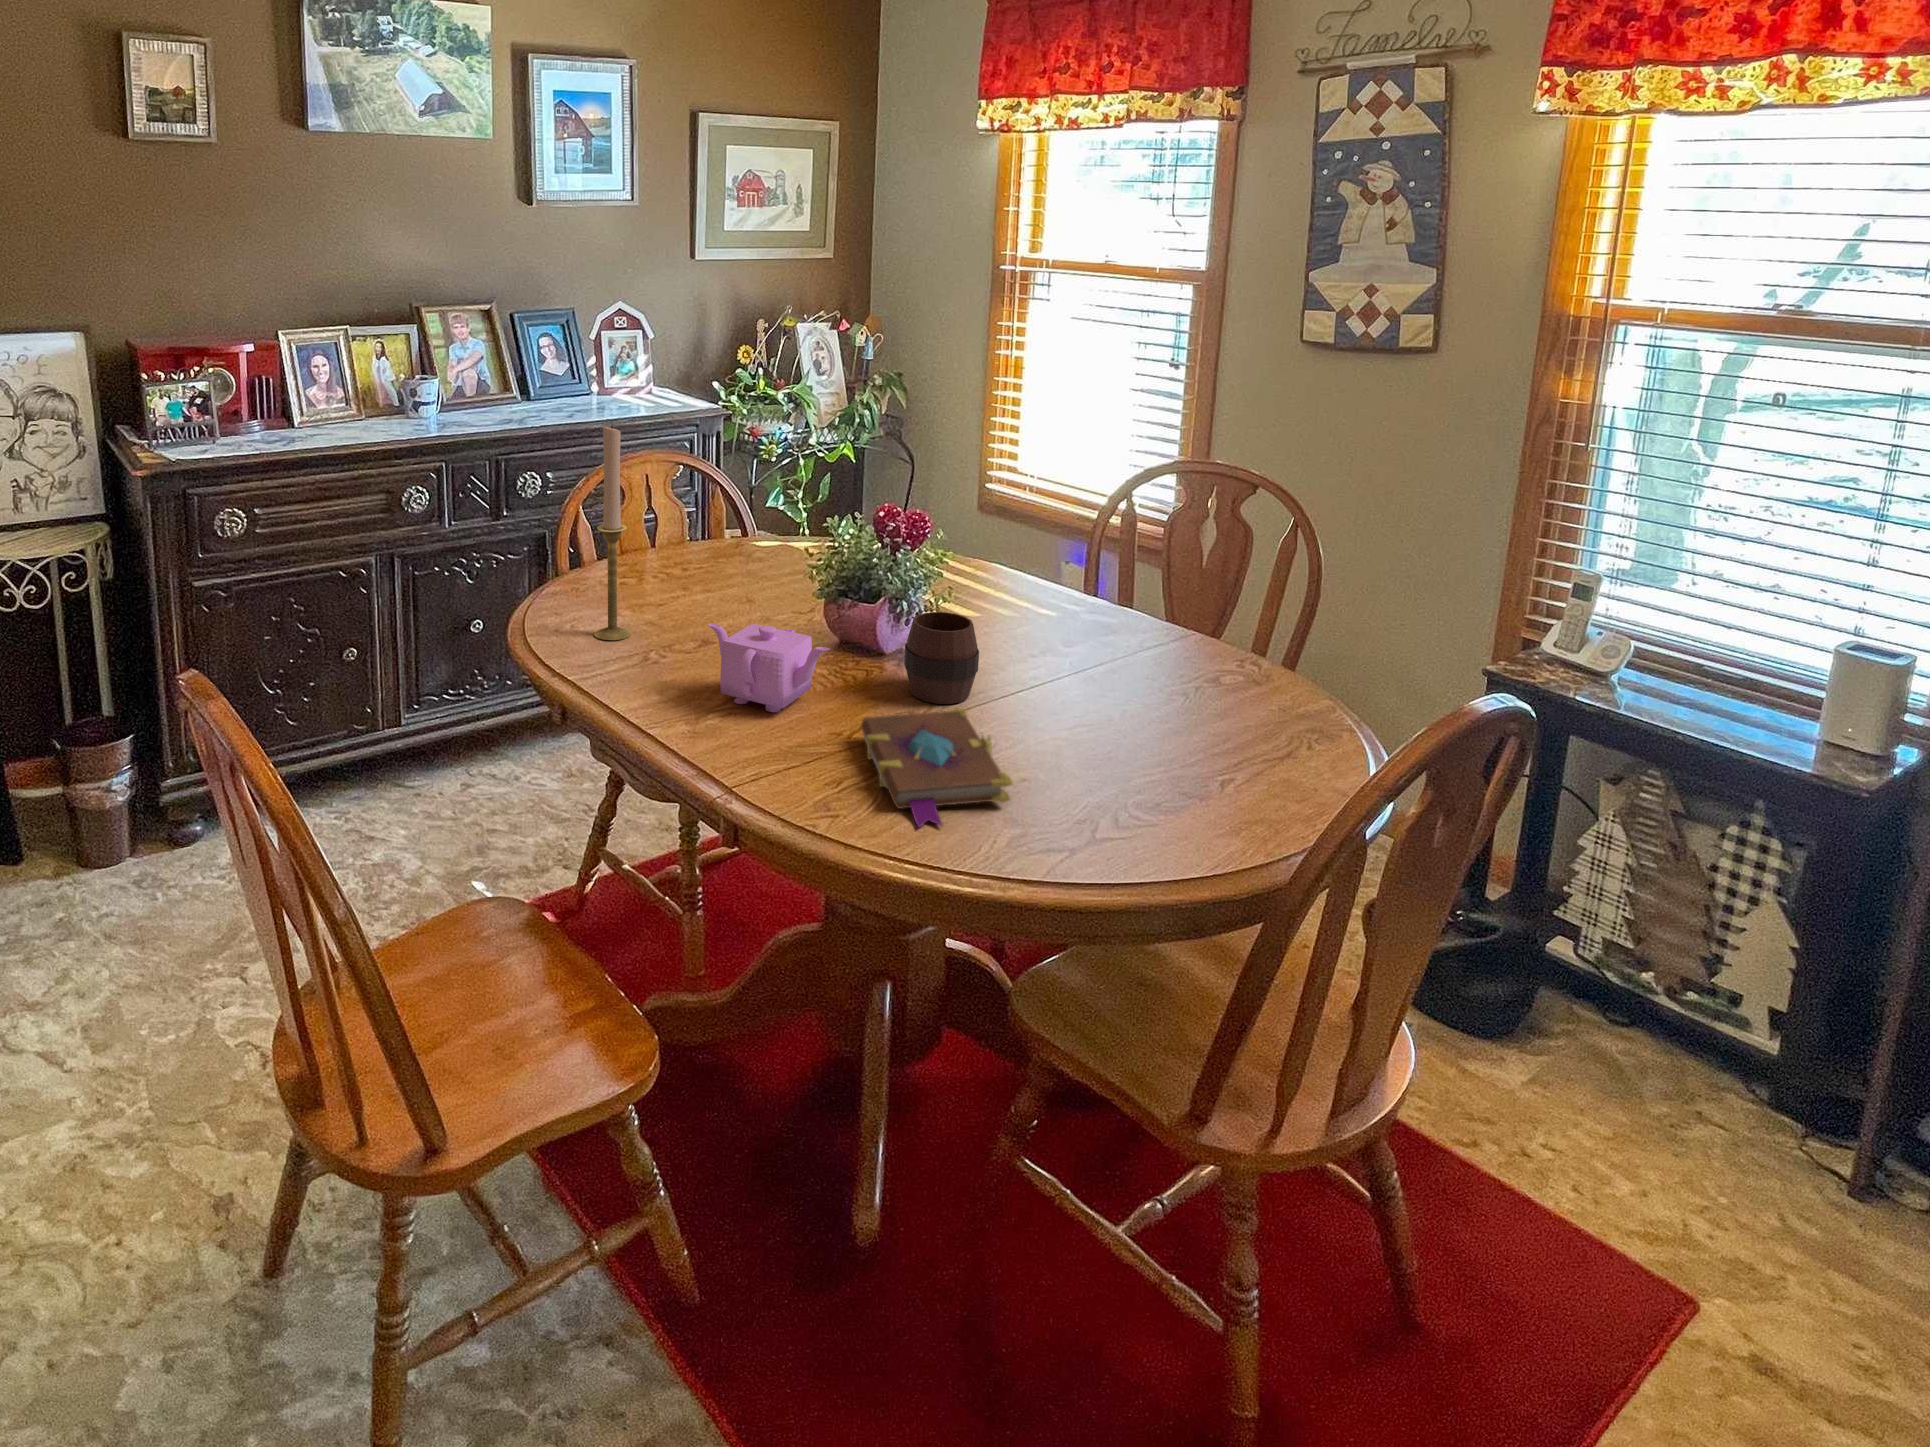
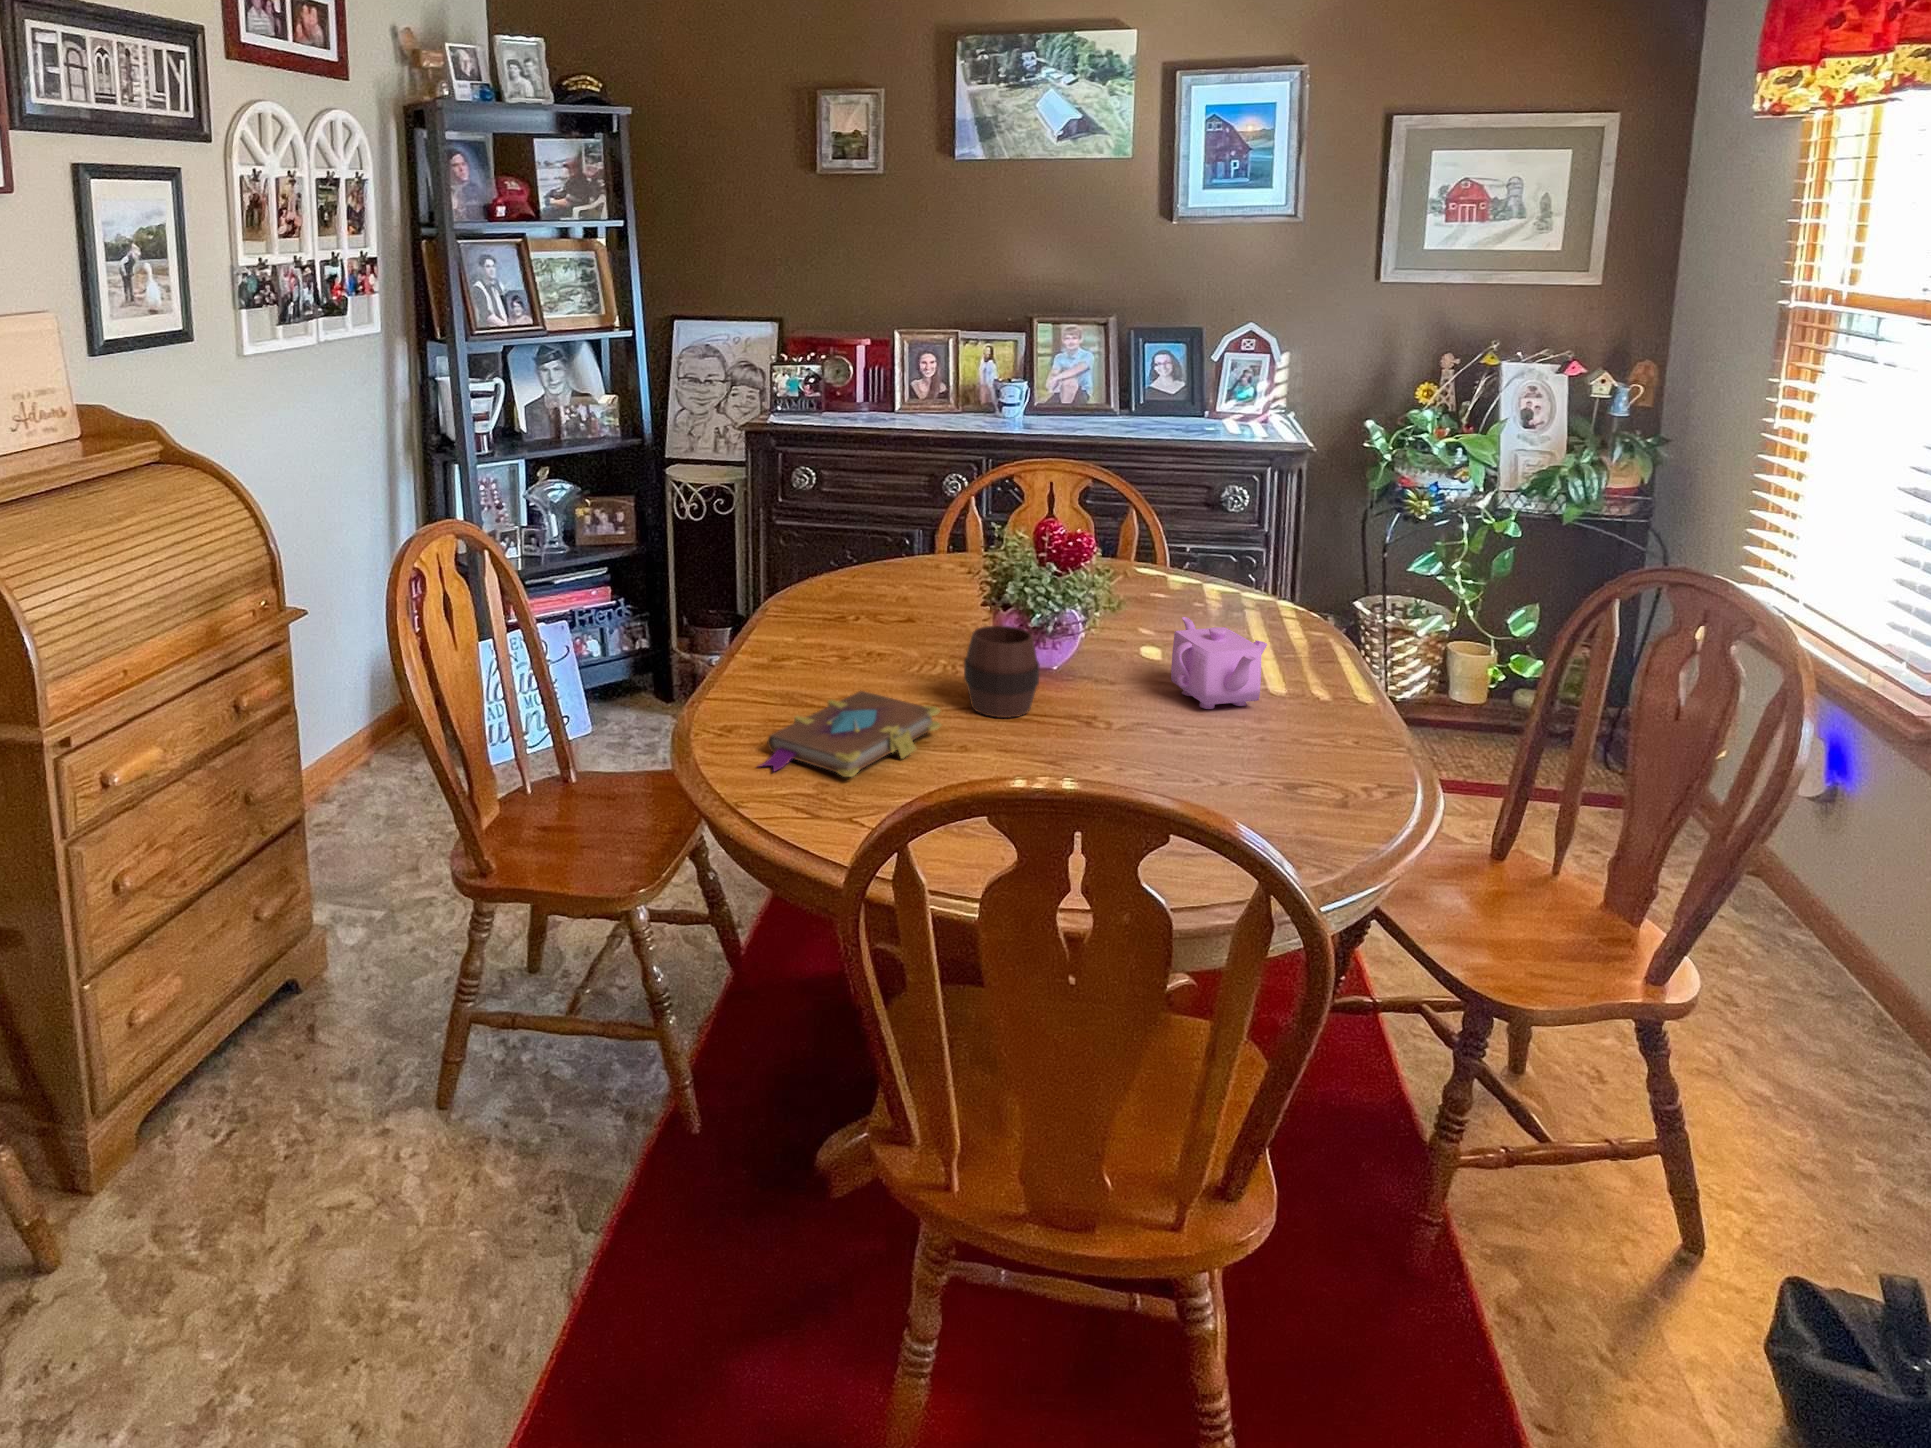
candlestick: present [594,426,631,640] -> none [839,413,872,603]
teapot: present [708,623,830,712] -> present [1171,617,1267,709]

